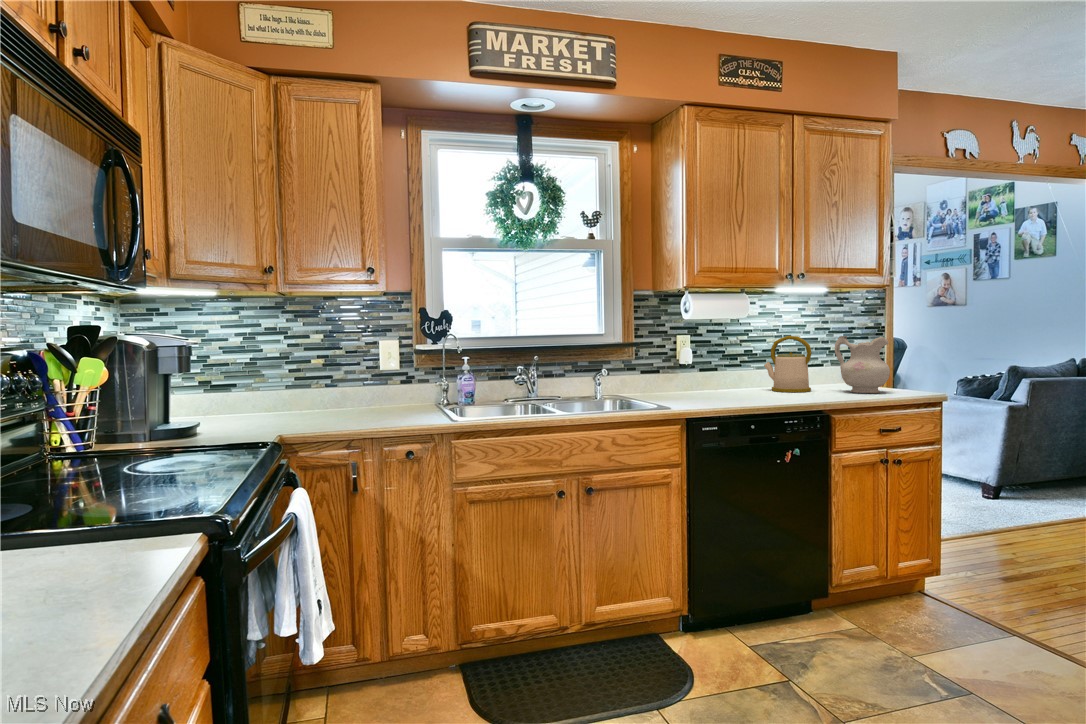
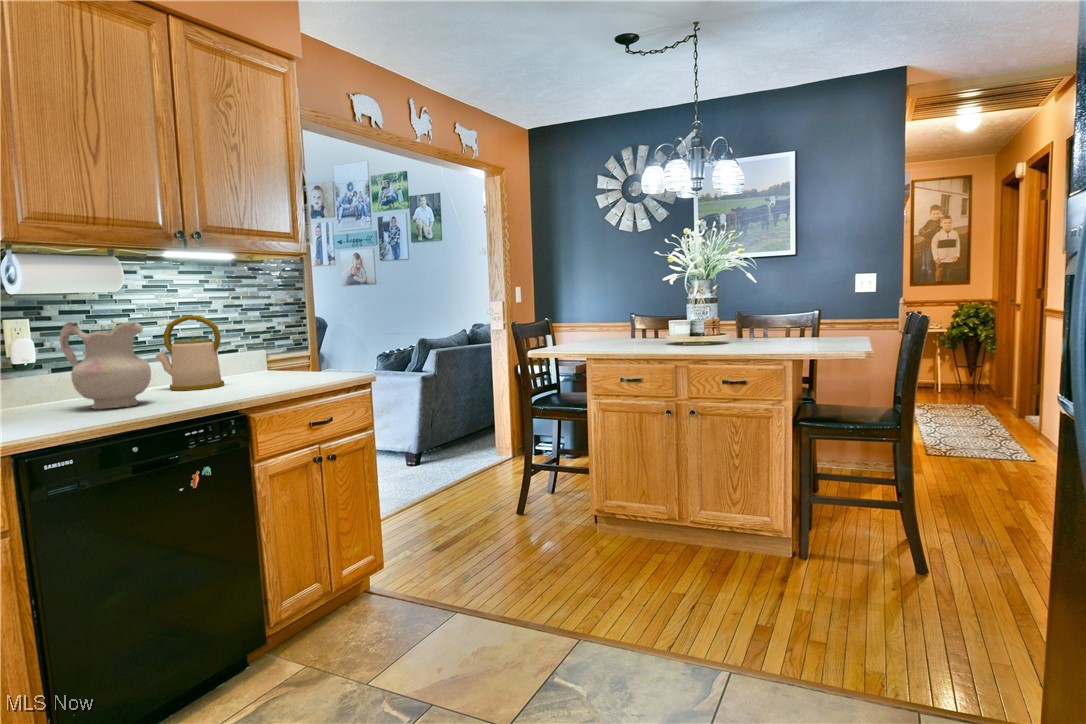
ceramic pitcher: present [835,336,890,393] -> present [60,322,151,409]

